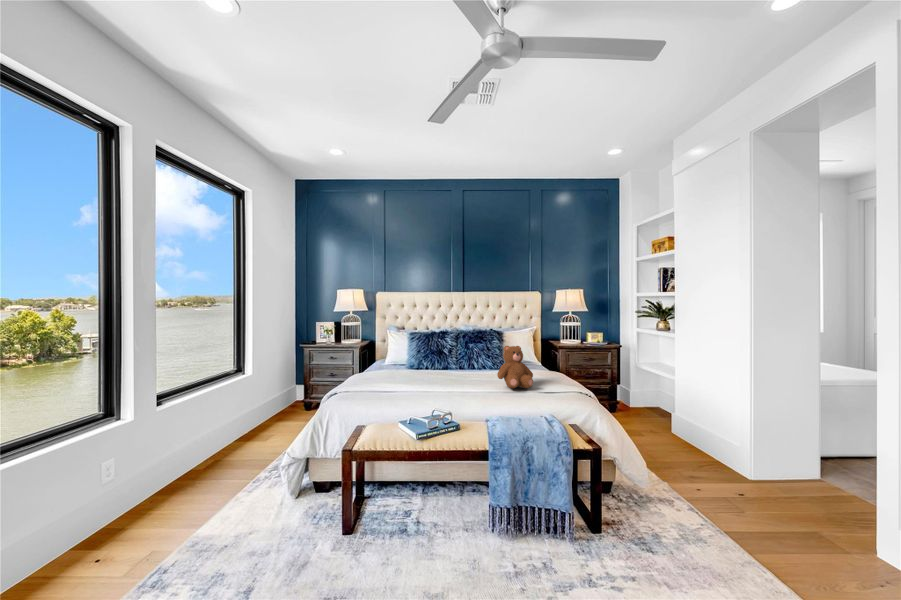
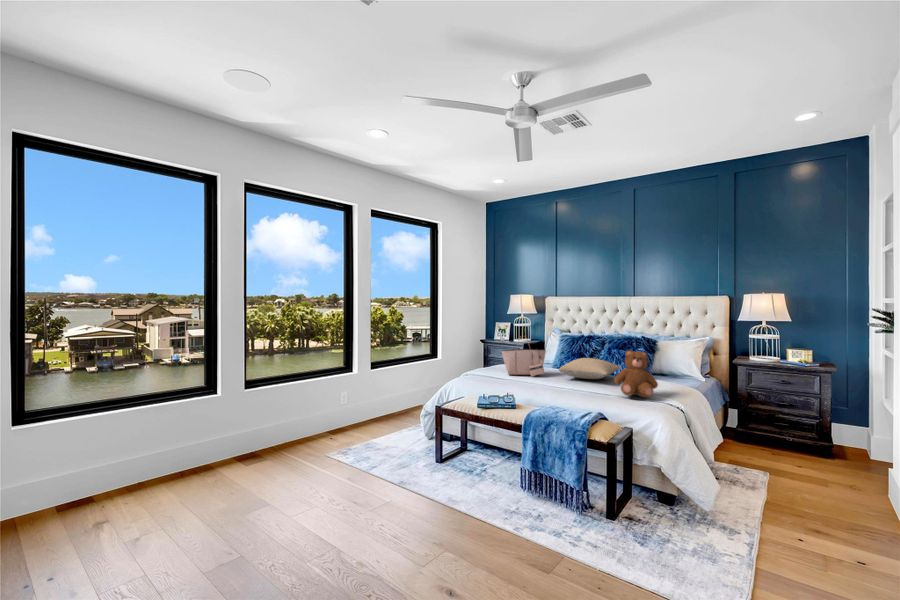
tote bag: none [370,338,417,381] -> present [502,348,546,376]
pillow: none [434,355,484,376] -> present [559,358,621,379]

